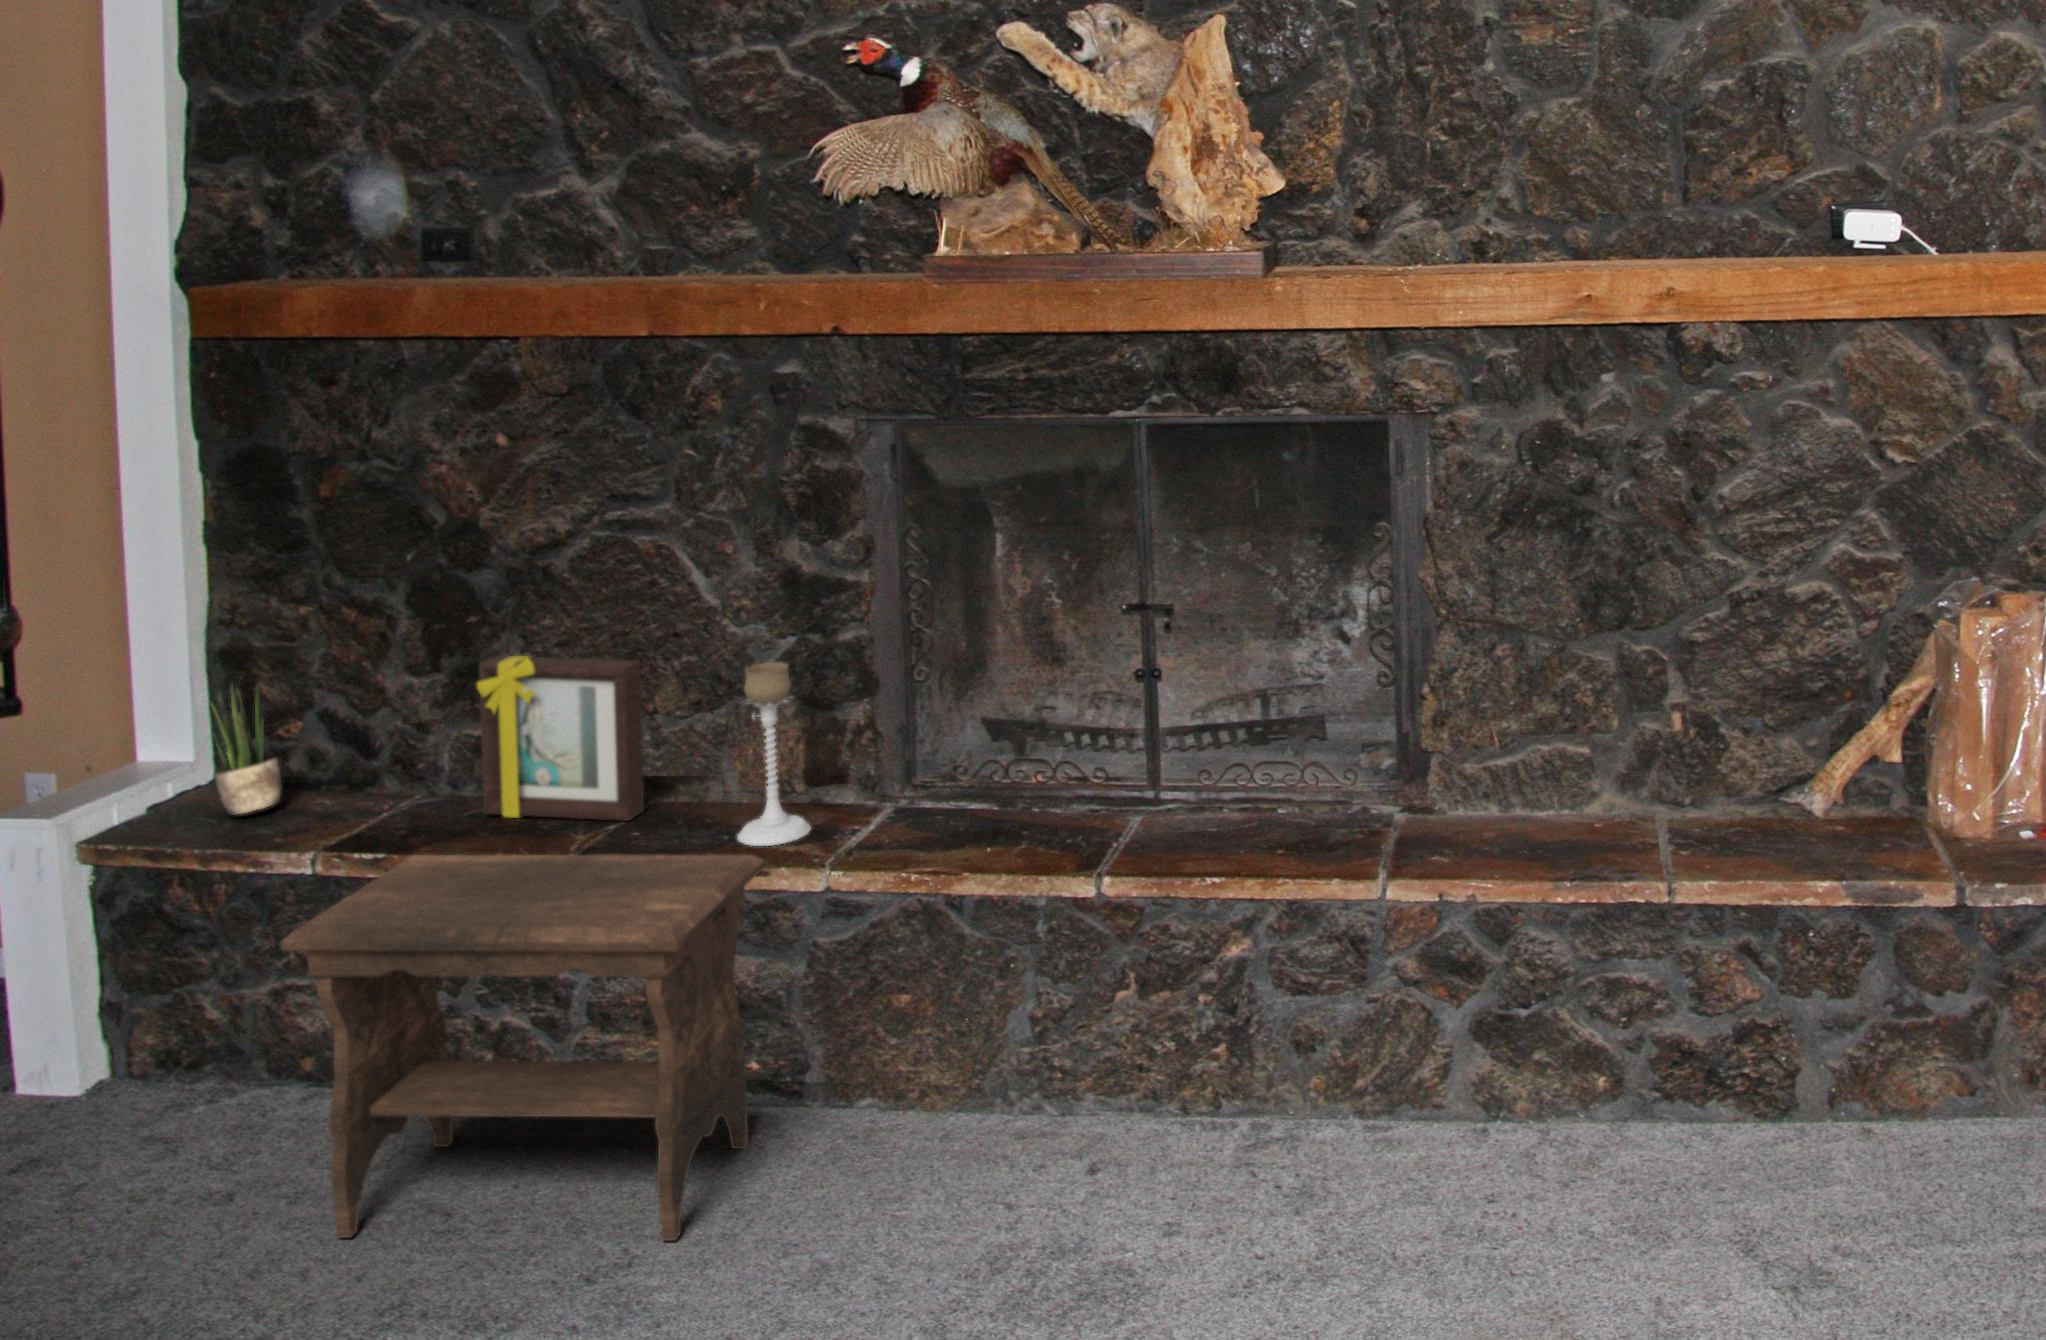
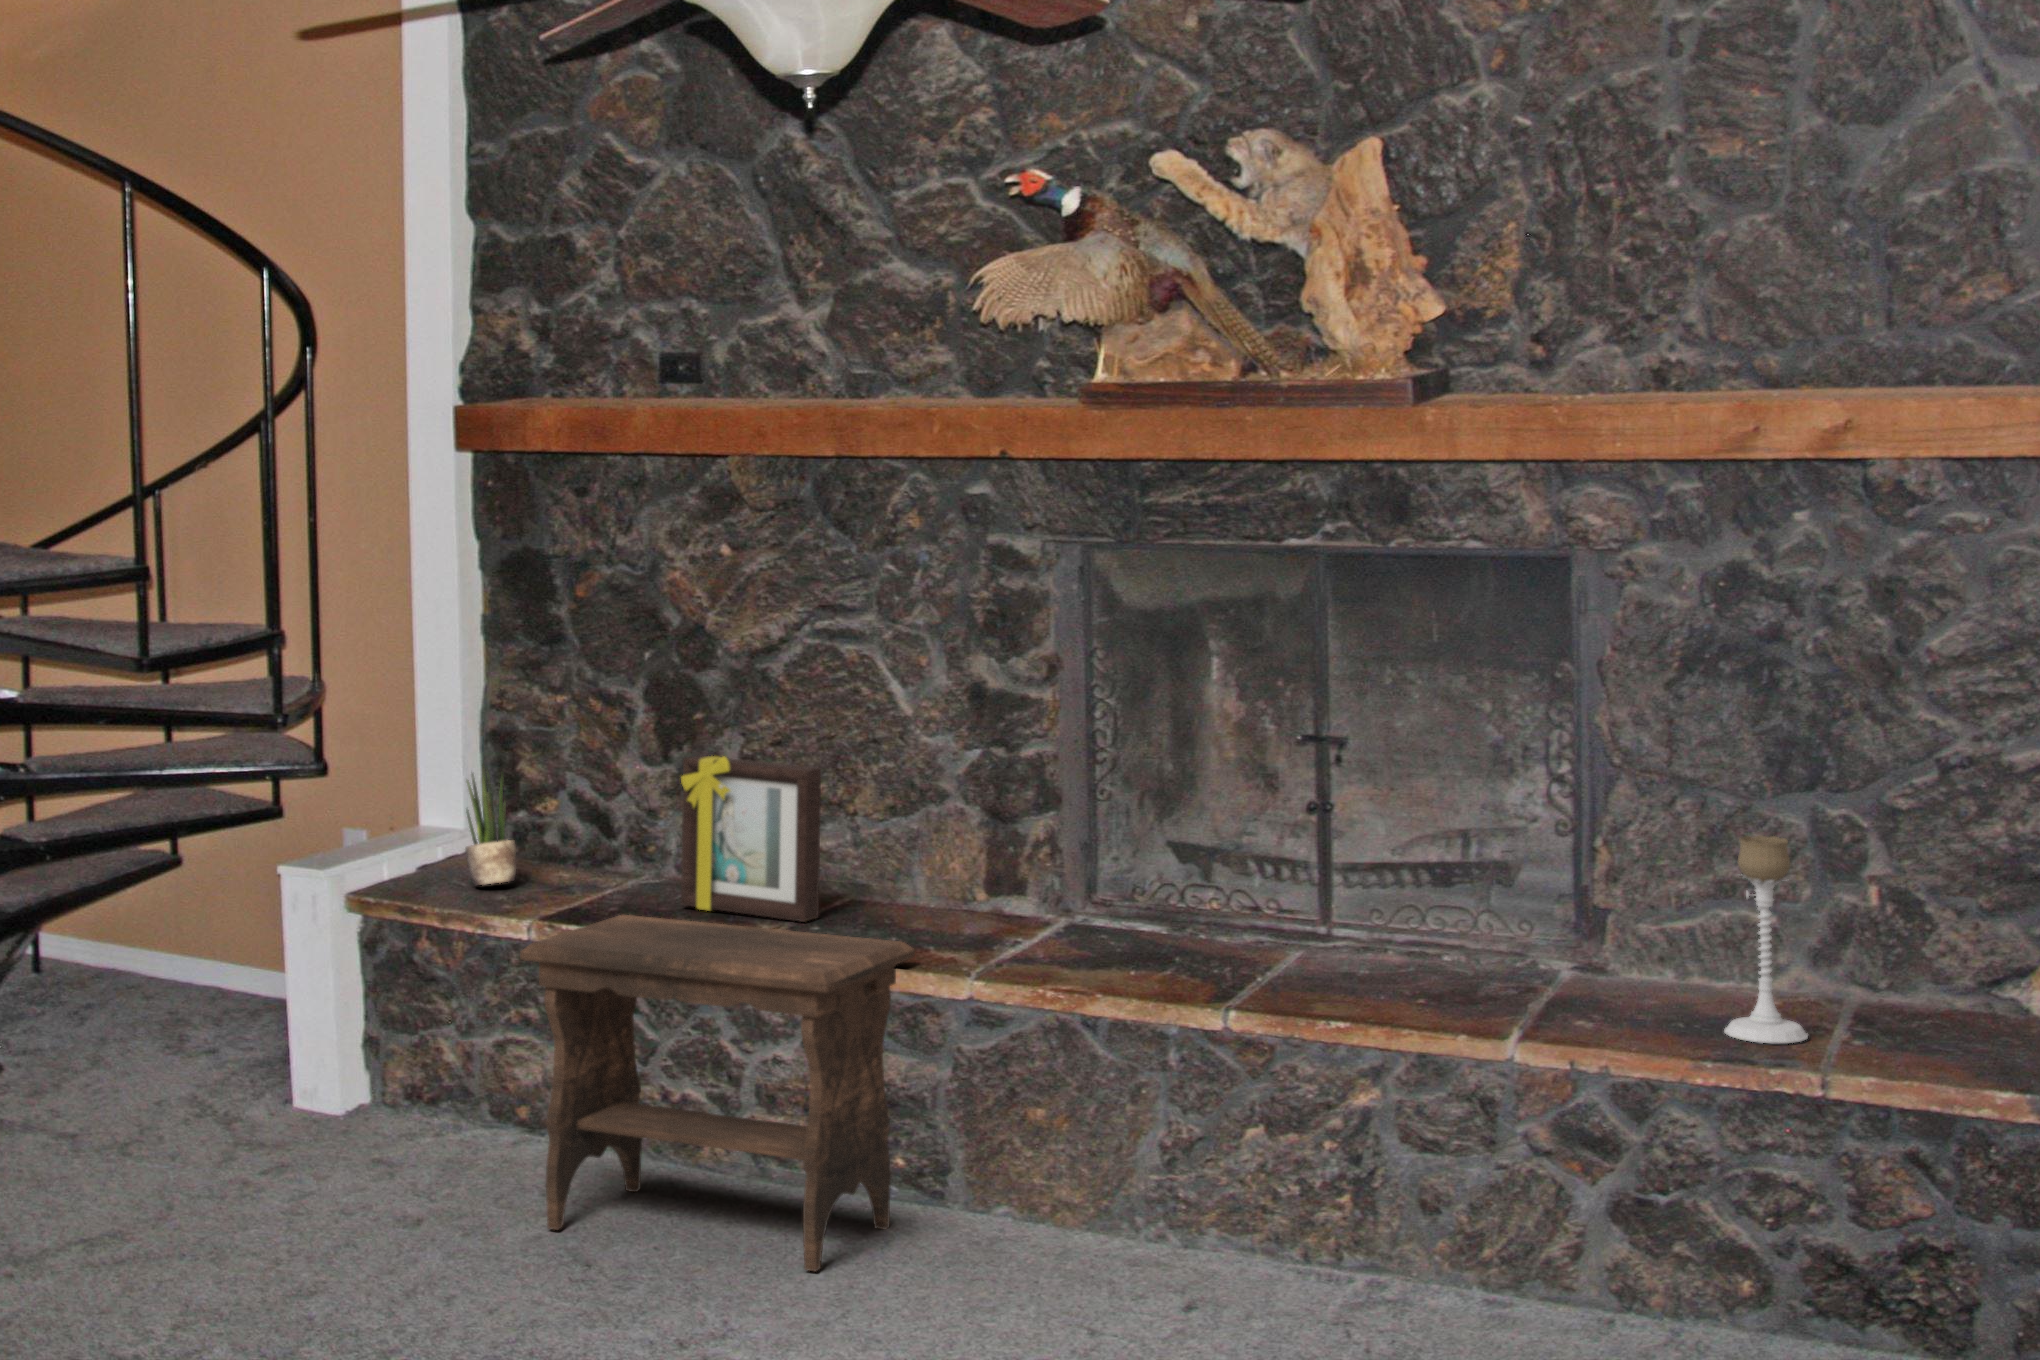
candle holder: present [737,662,811,846] -> present [1724,835,1808,1043]

